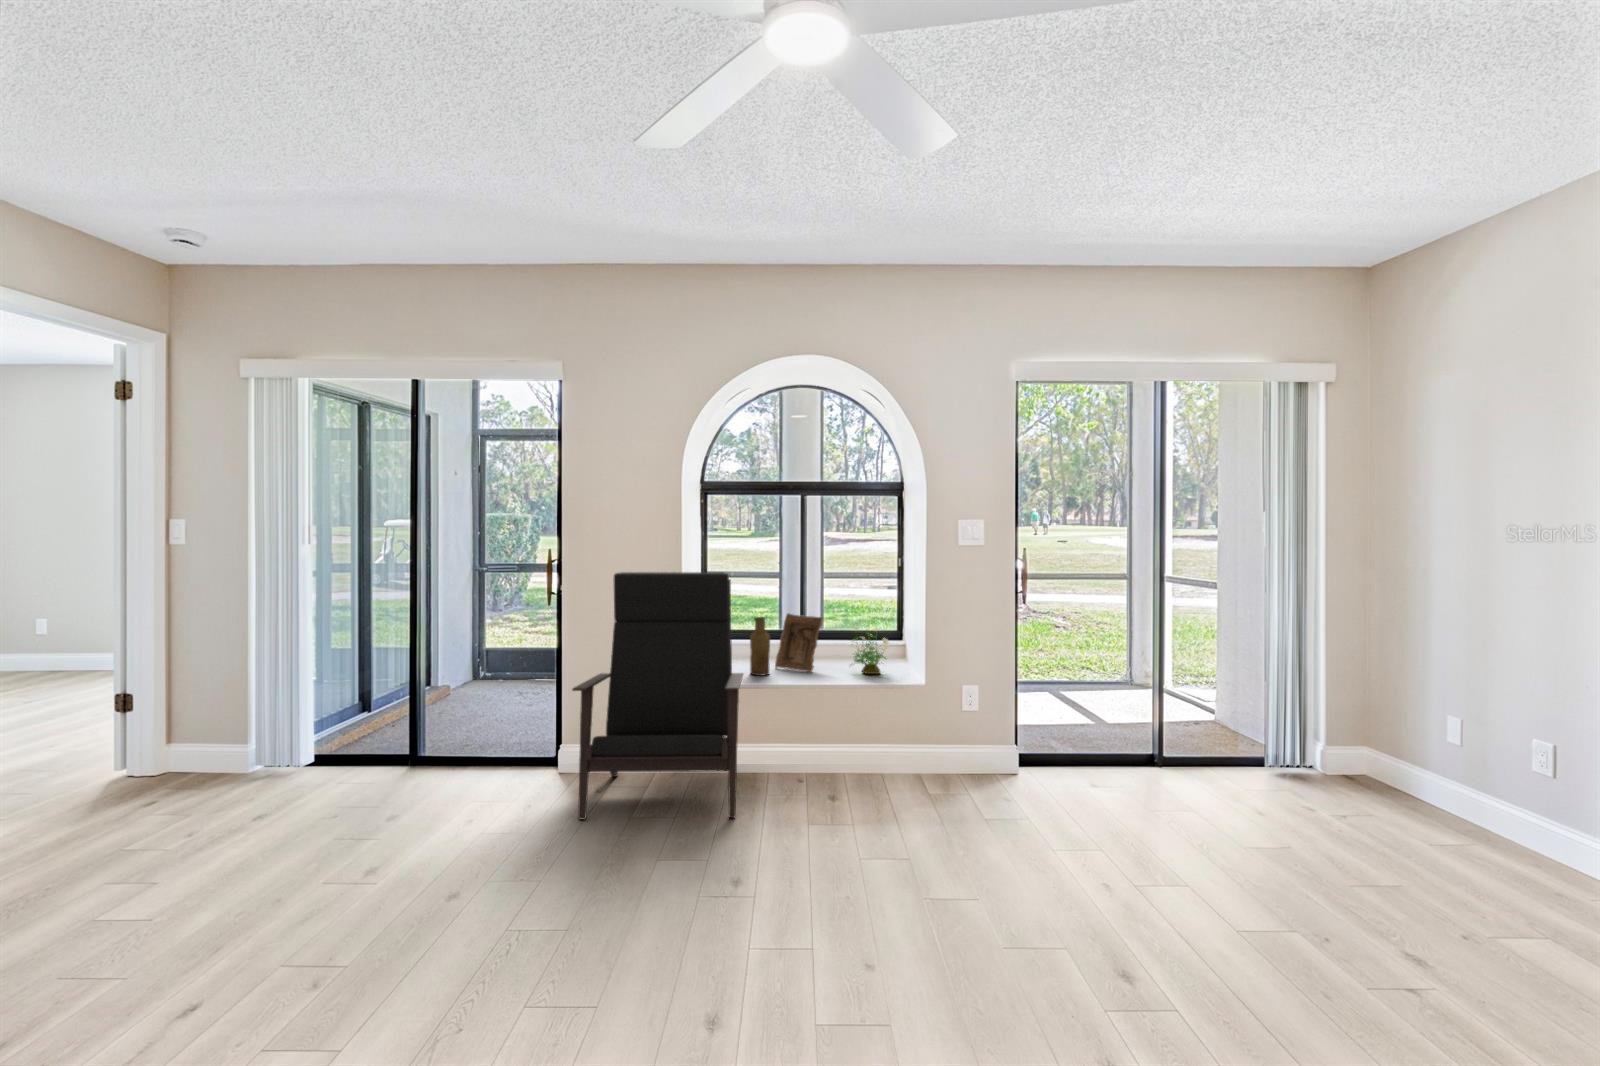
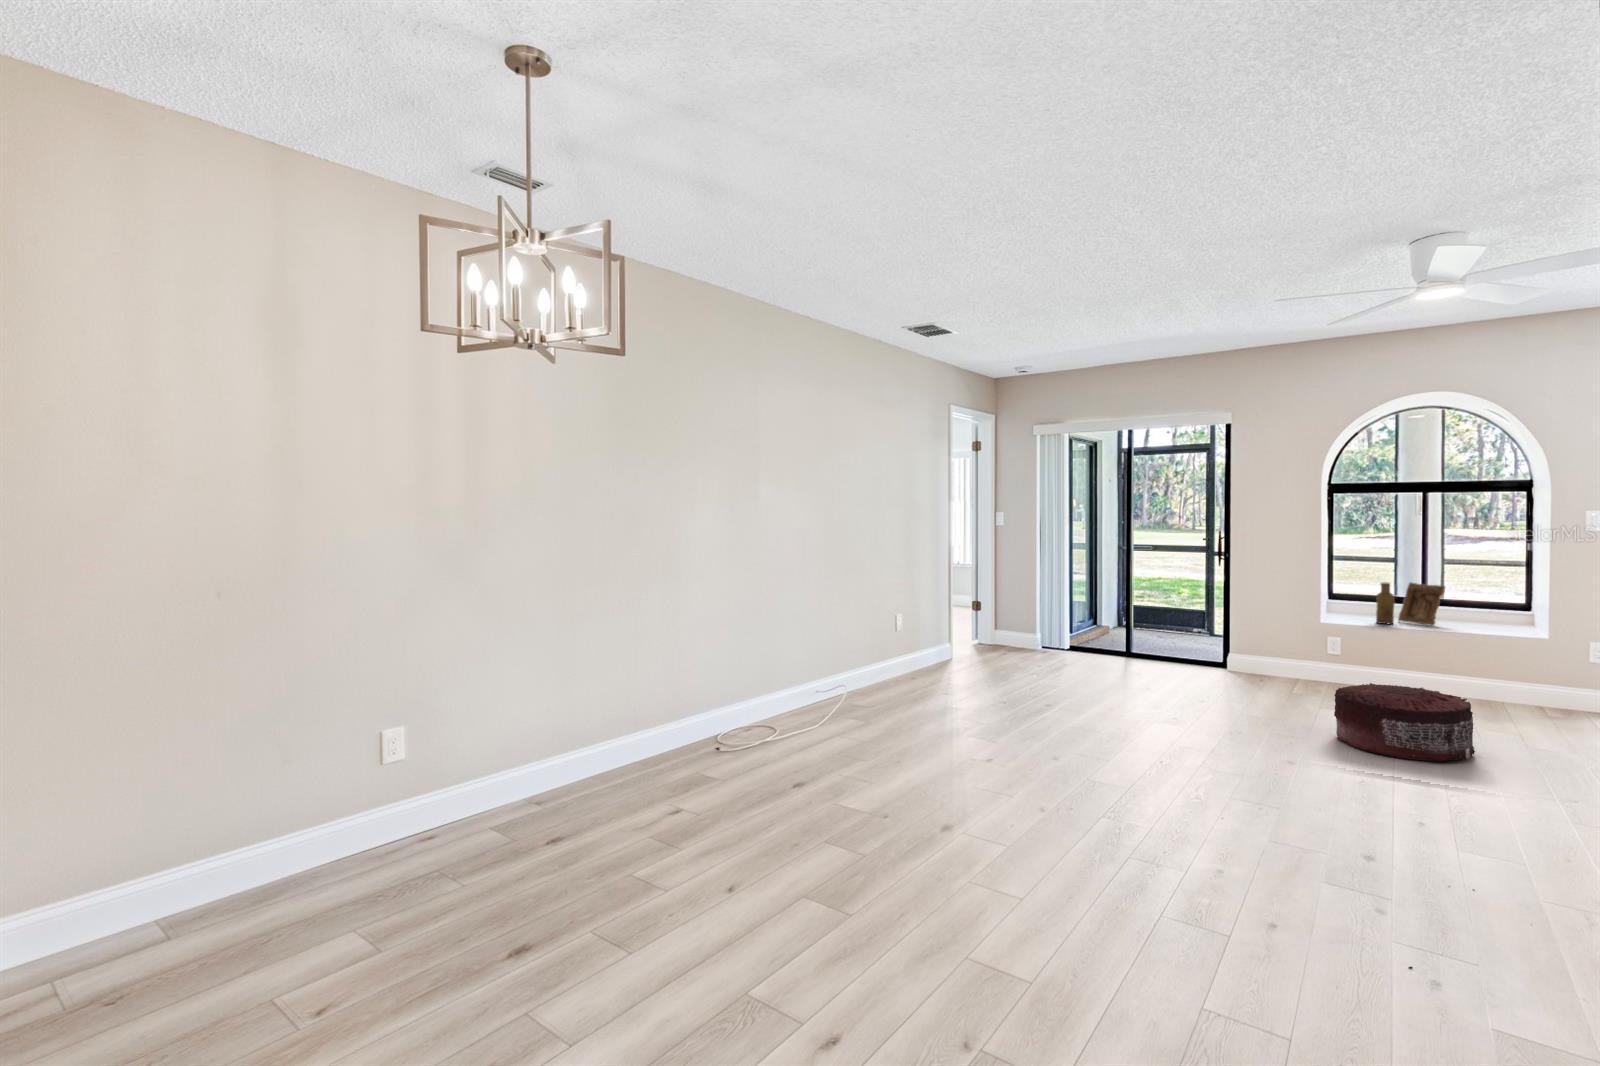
lounge chair: present [572,572,743,819] -> none [1250,546,1374,706]
potted plant: present [851,627,889,674] -> none [1471,589,1514,631]
pouf: none [666,809,859,975] -> present [1334,683,1475,761]

